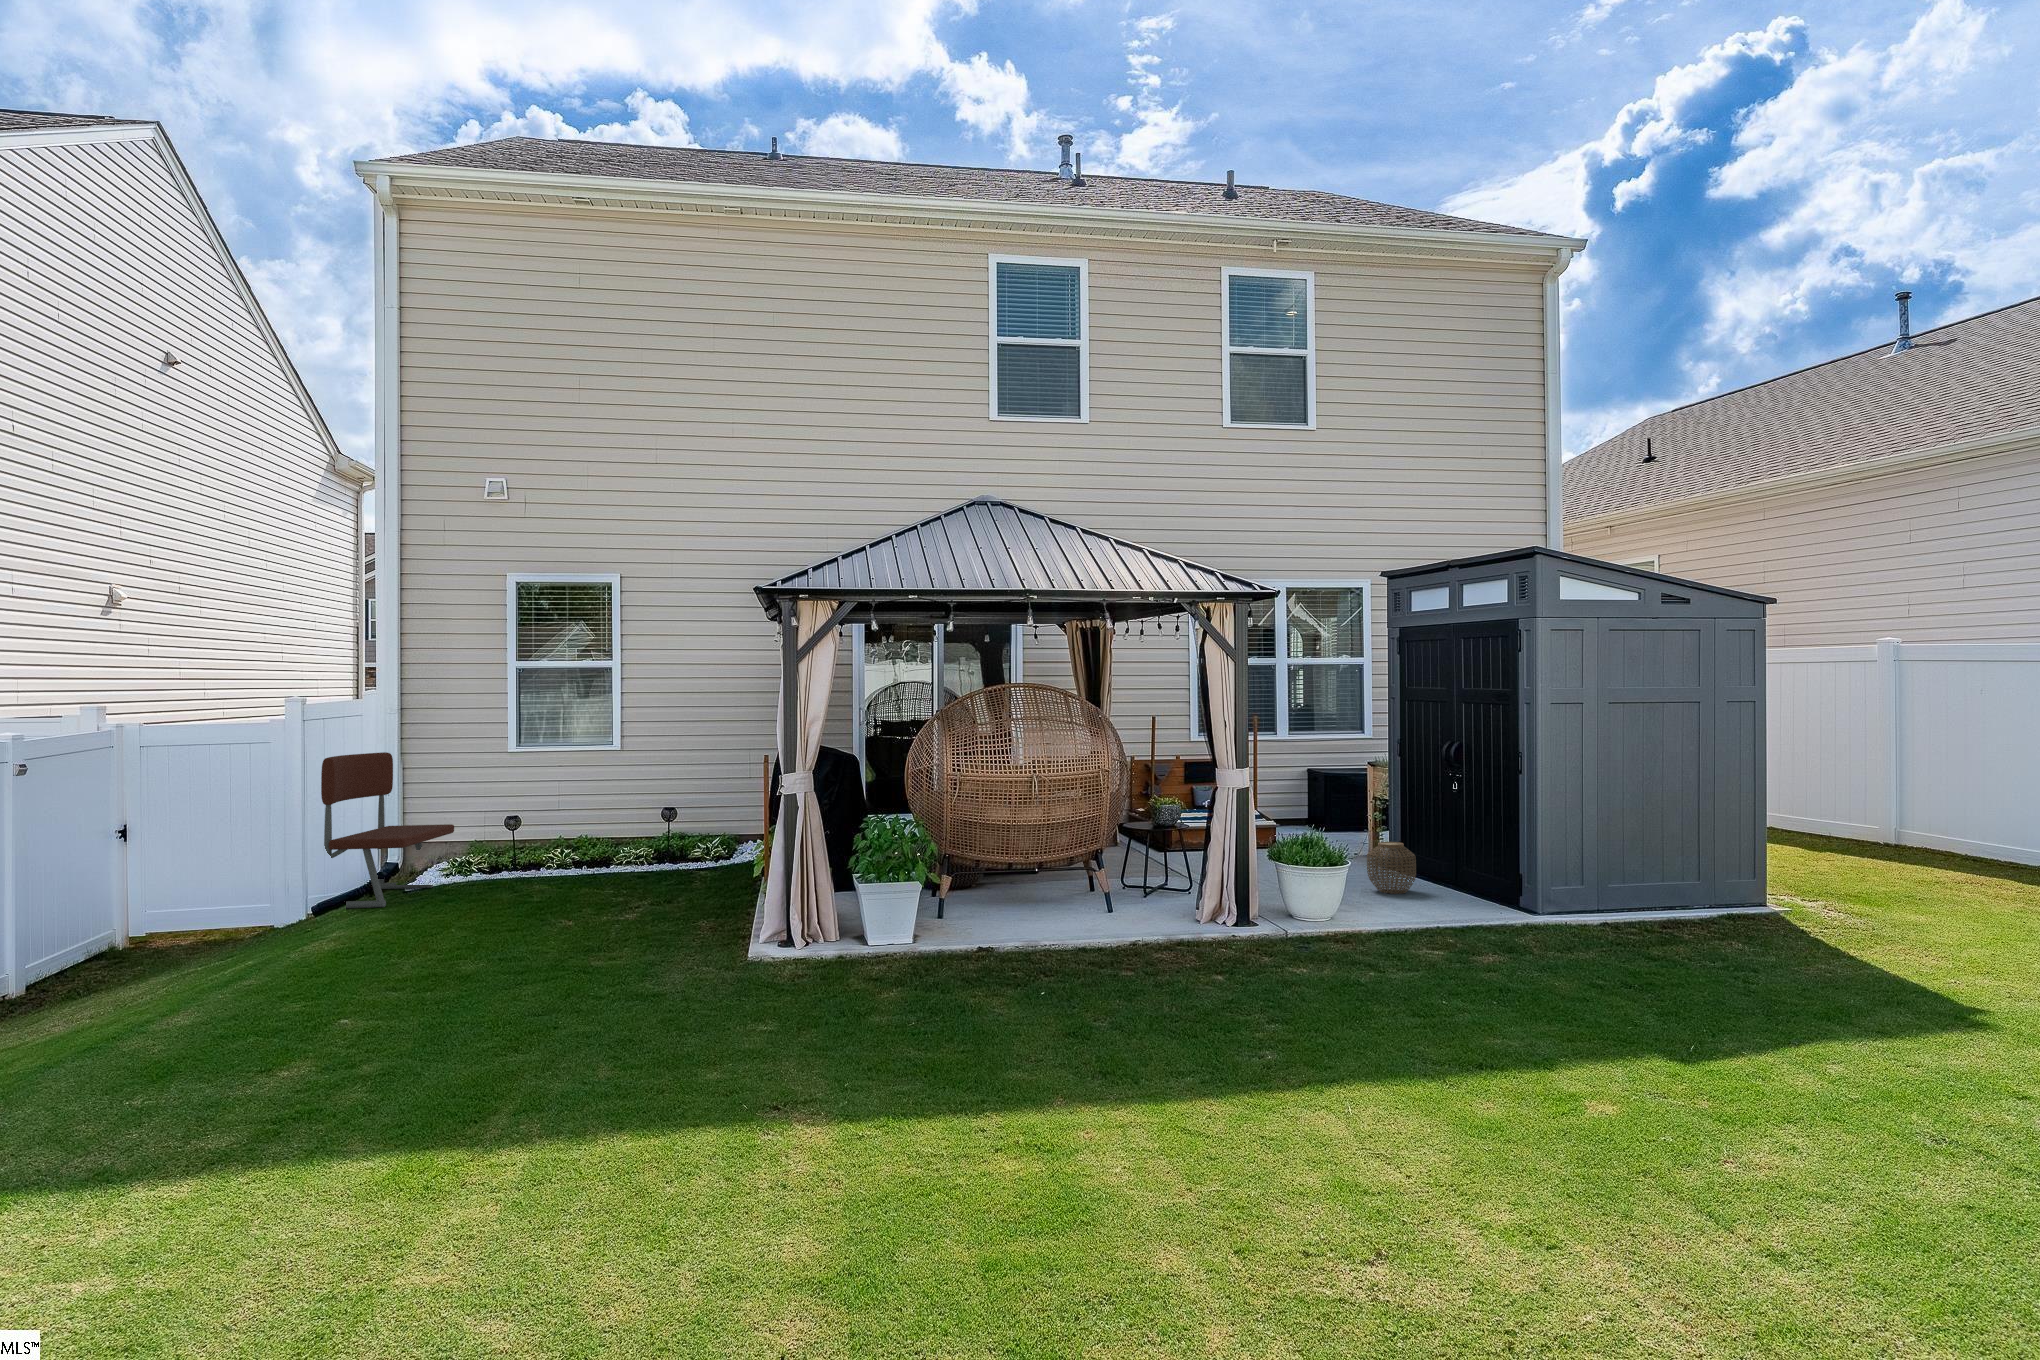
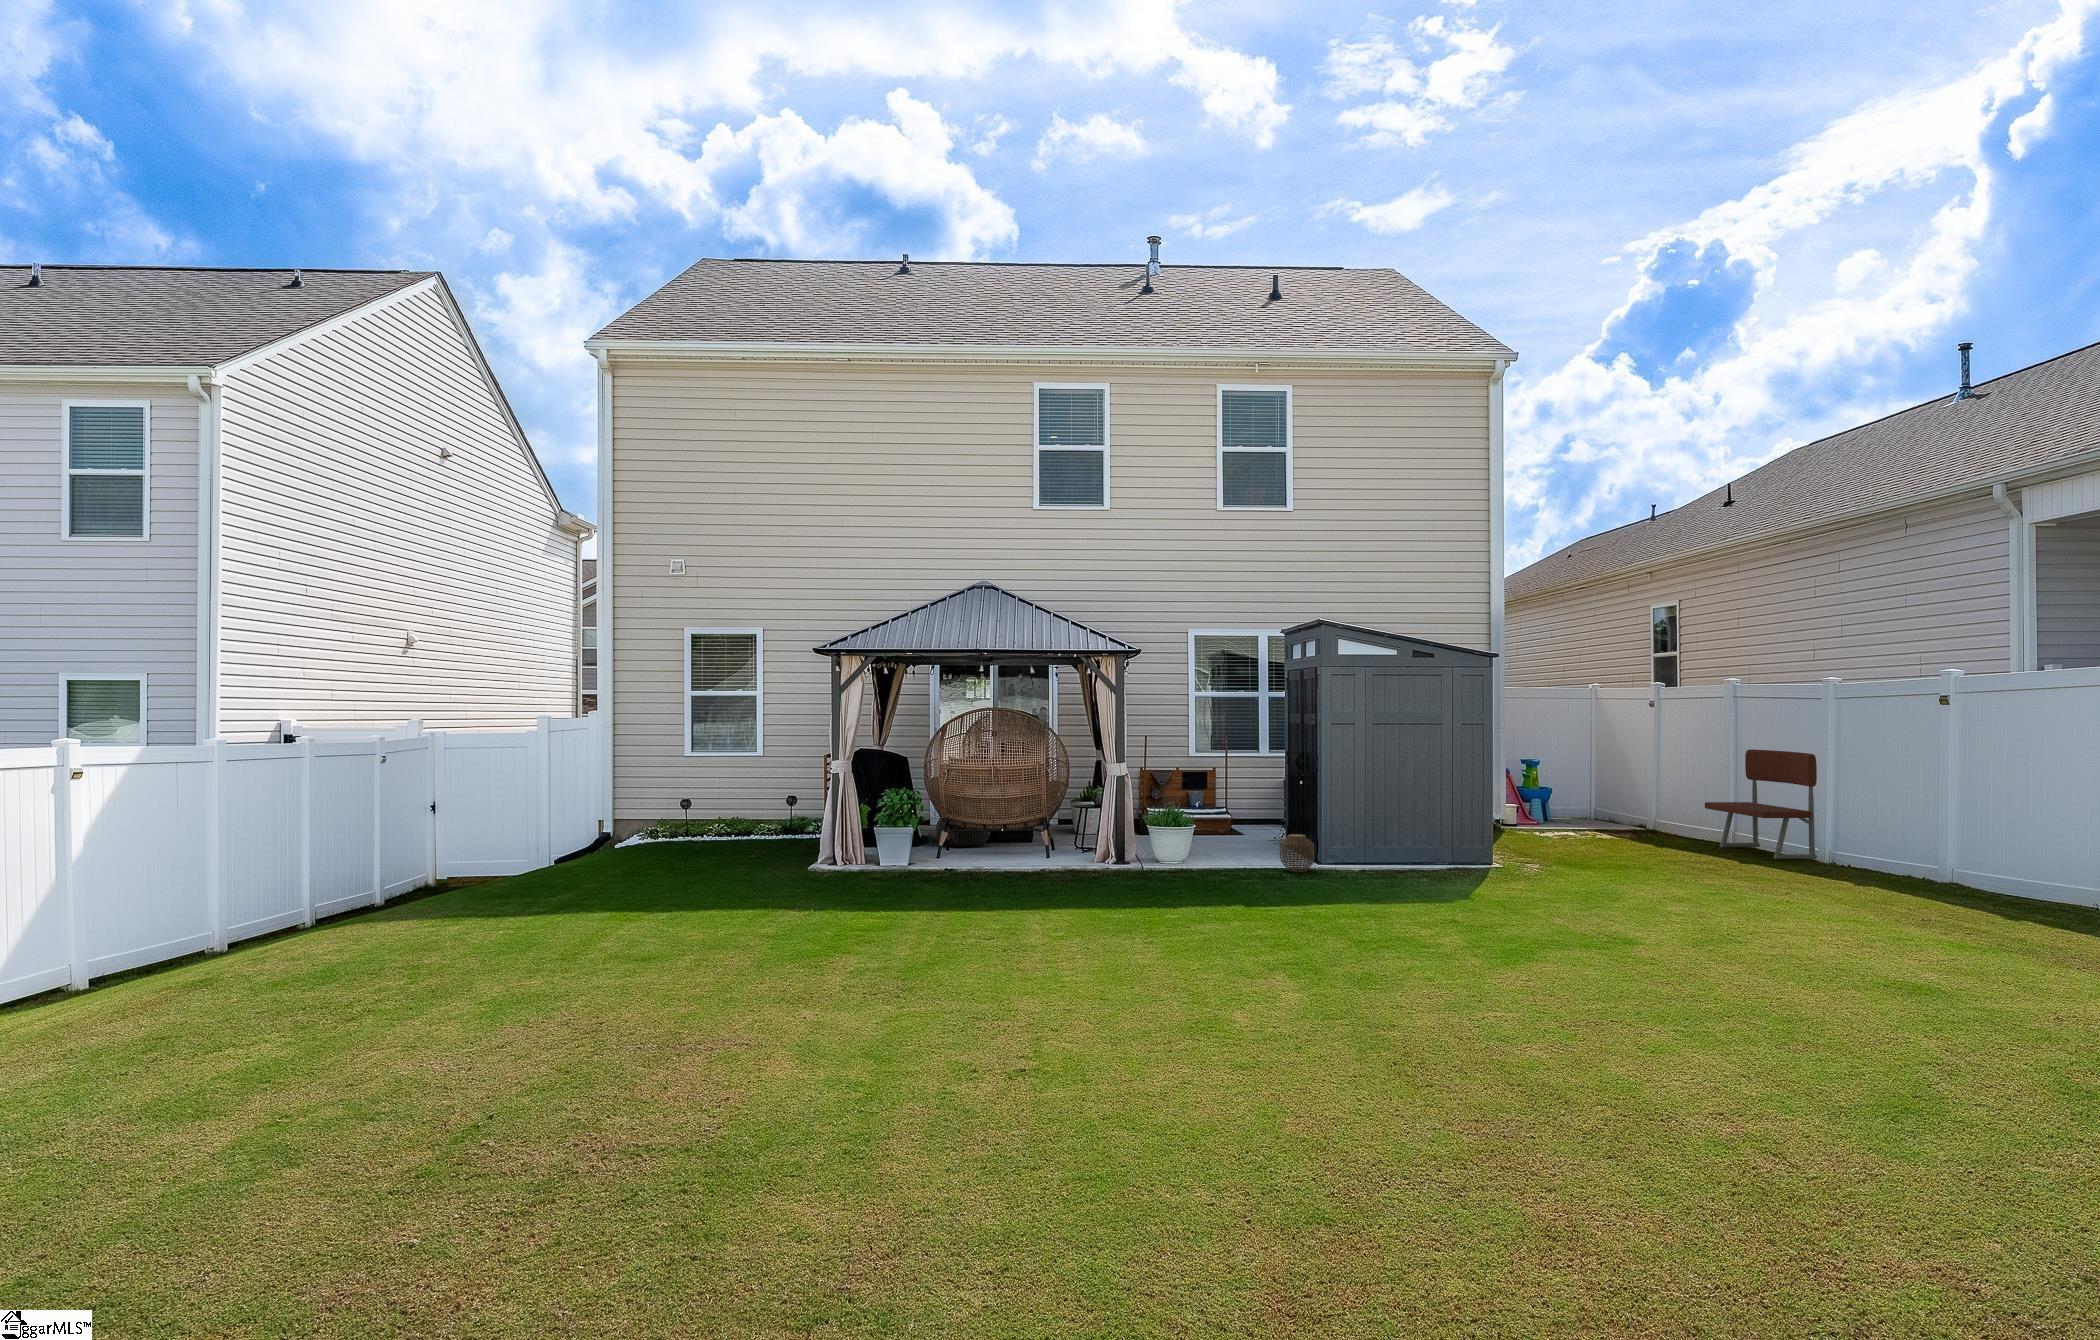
bench: present [321,752,454,908] -> present [1705,749,1817,859]

